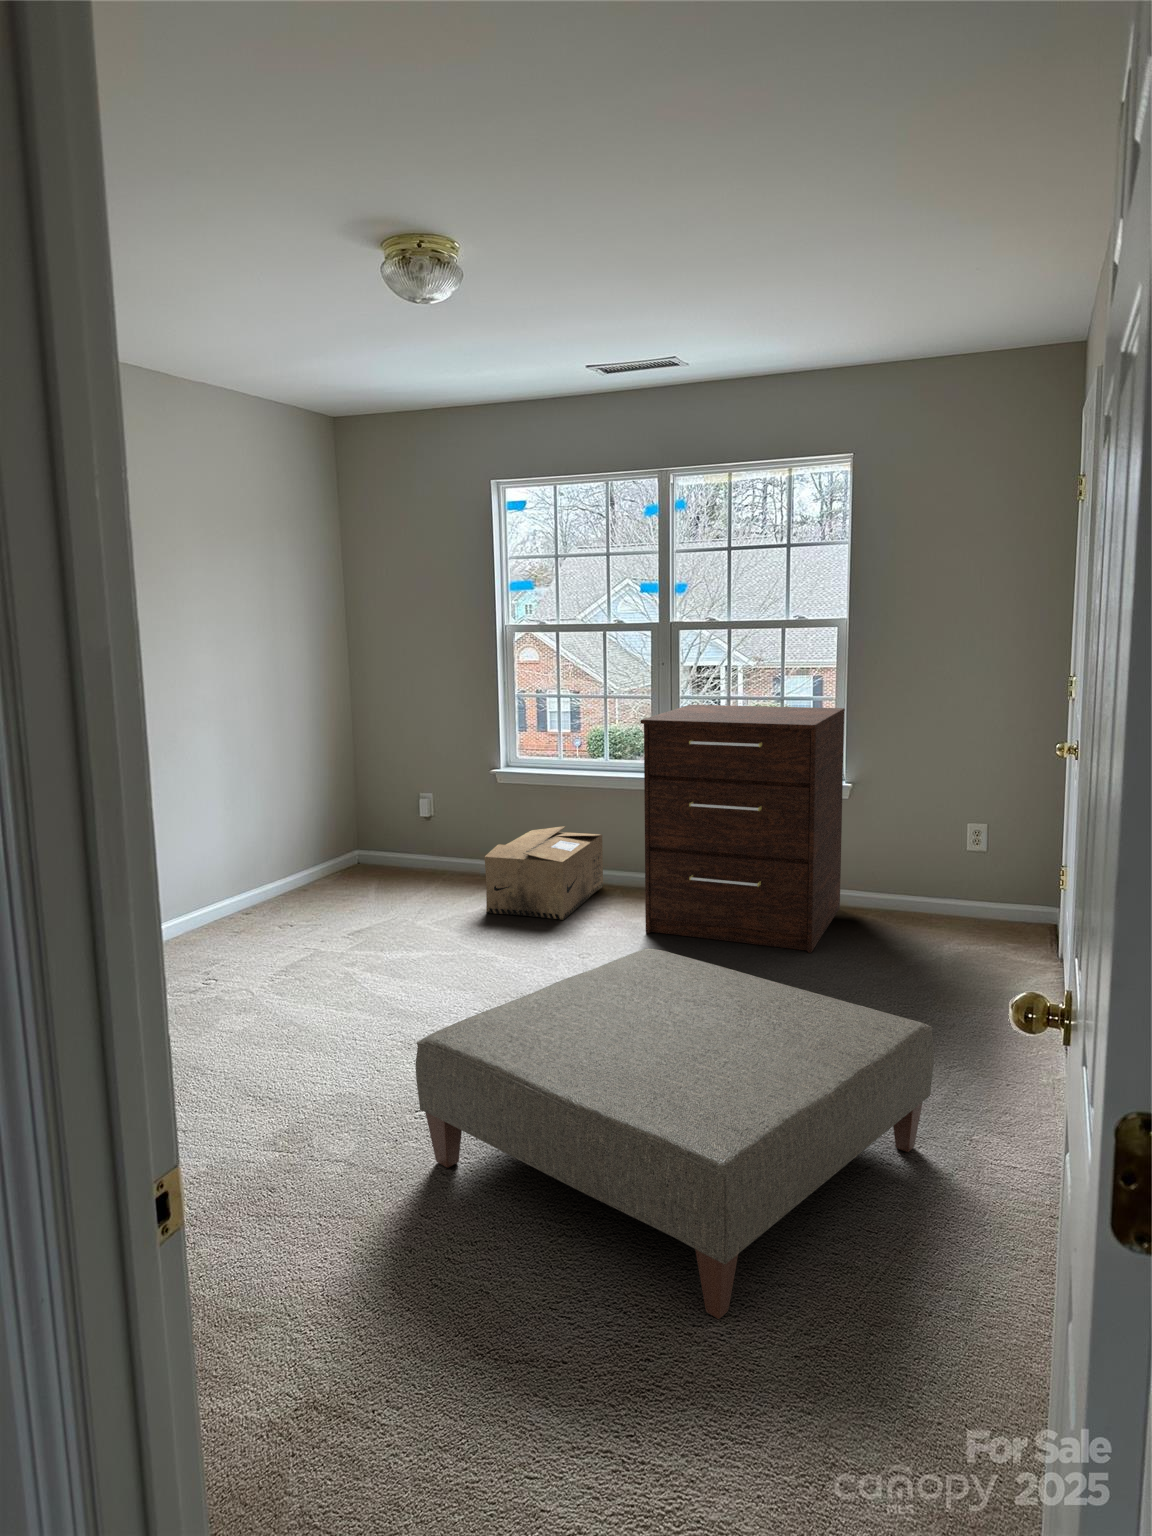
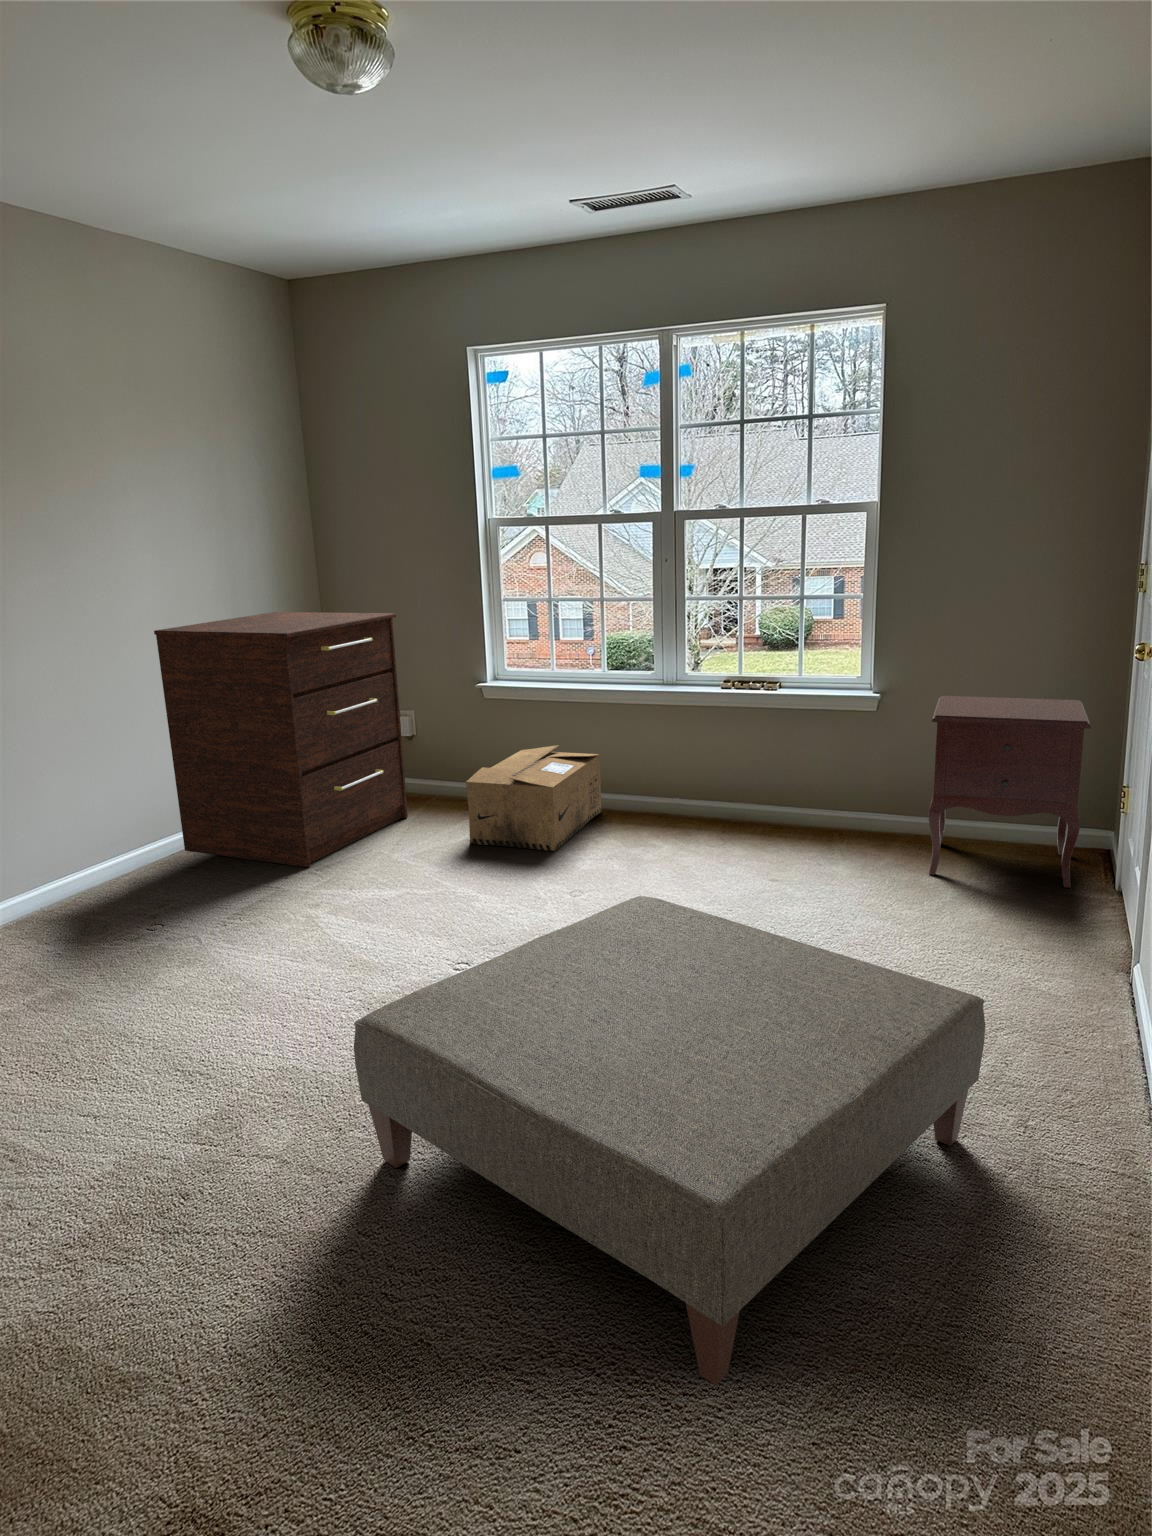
dresser: present [640,705,845,953] -> present [154,612,408,867]
nightstand: none [895,785,1030,953] -> present [928,696,1091,888]

